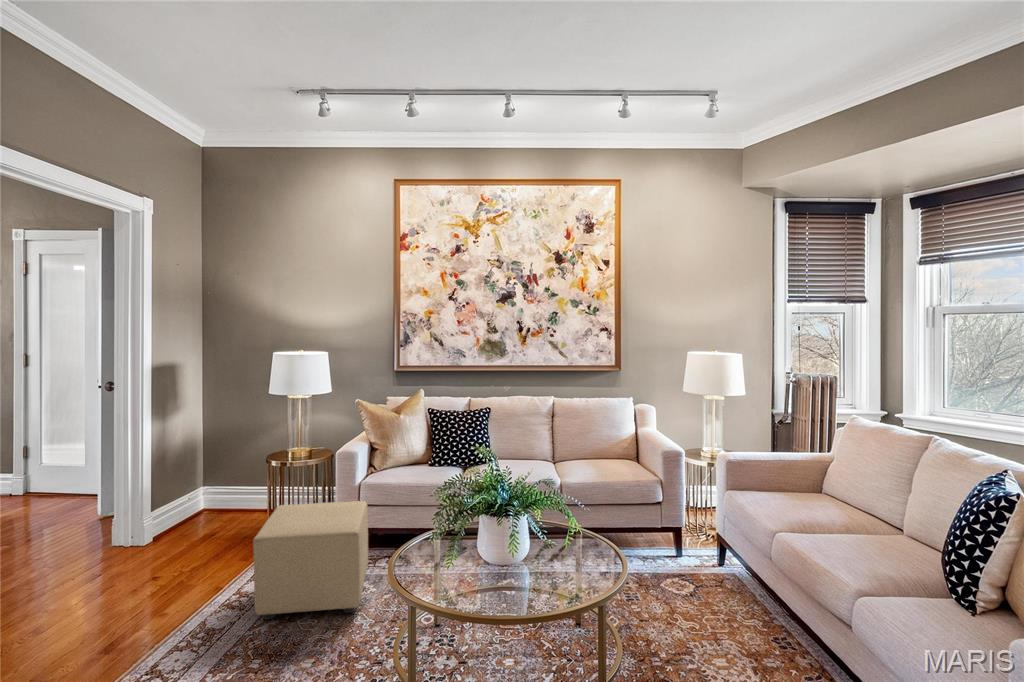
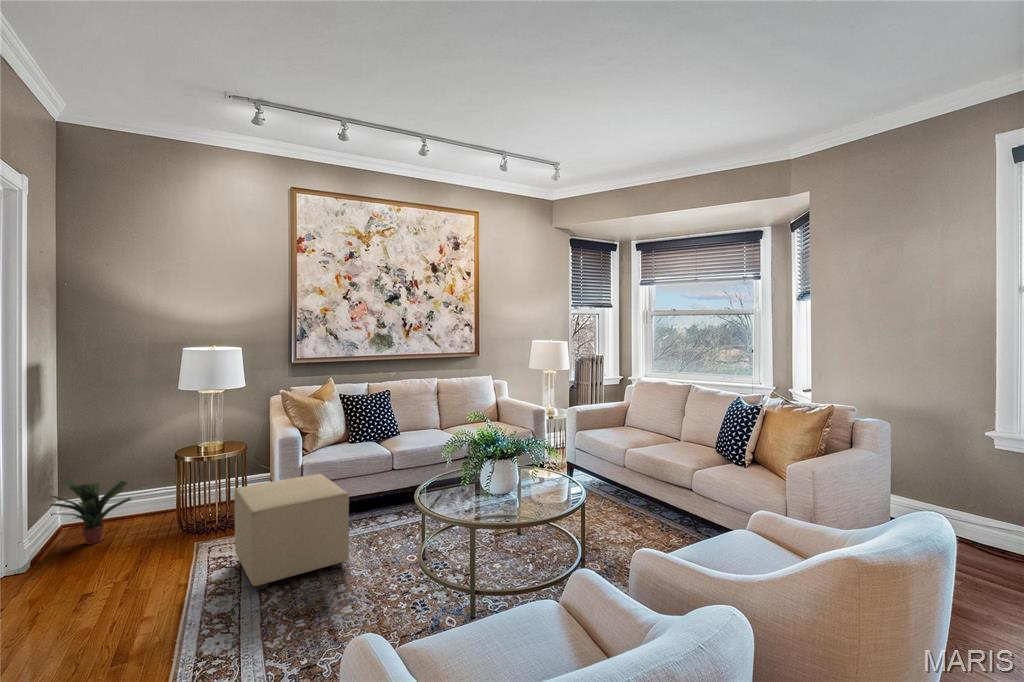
potted plant: none [170,472,241,532] -> present [51,480,131,545]

